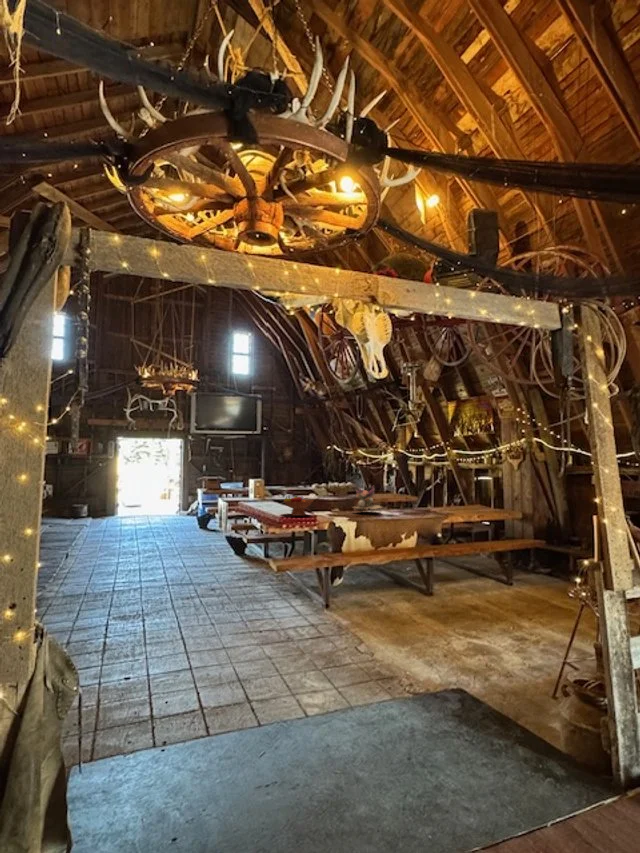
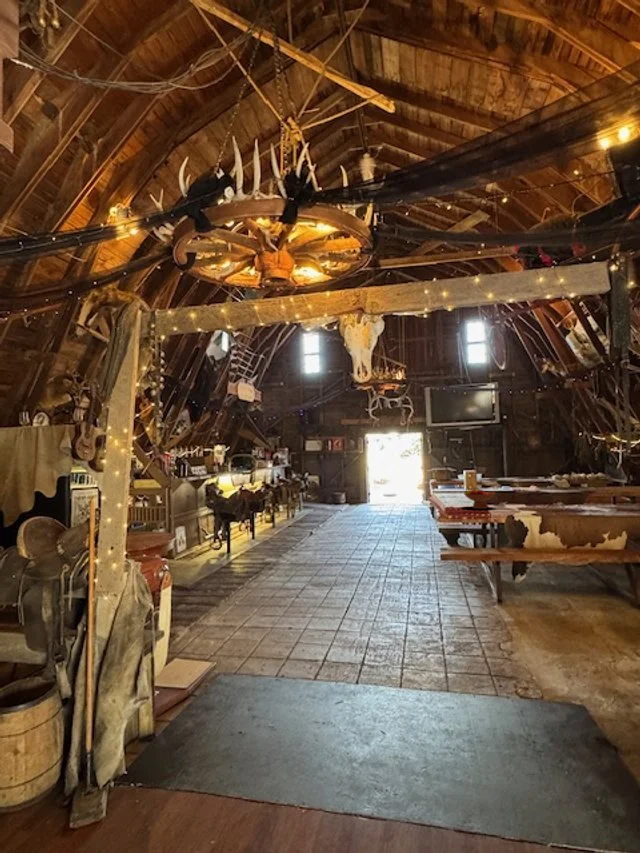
flower arrangement: present [353,486,381,512] -> none [546,476,586,508]

